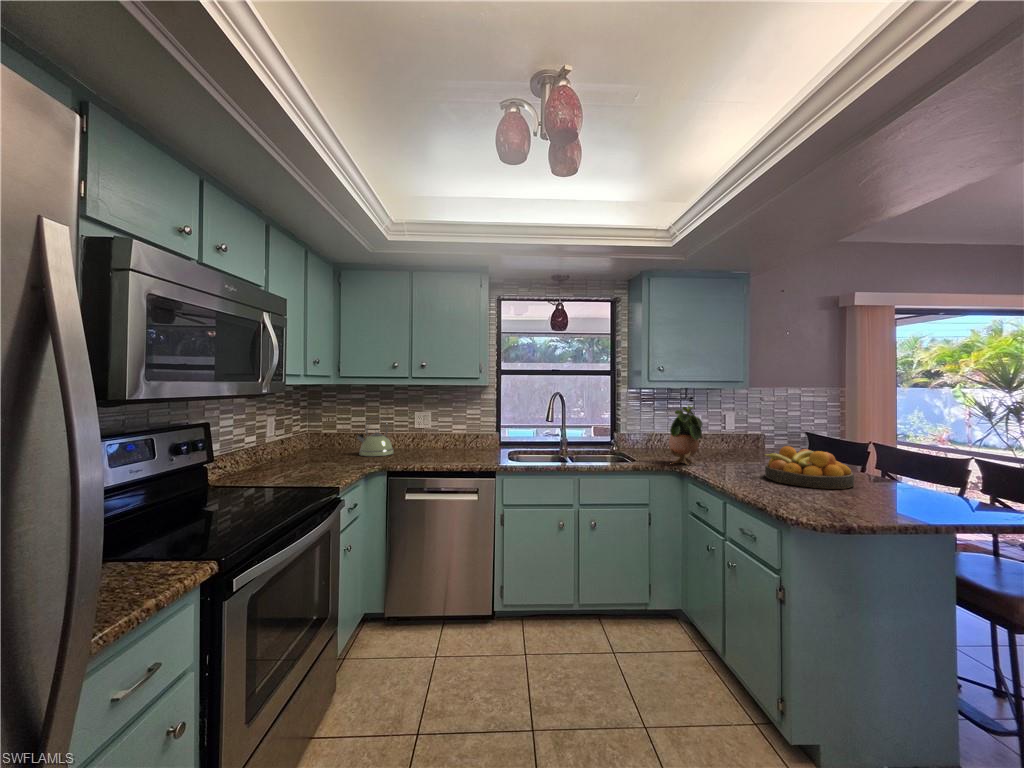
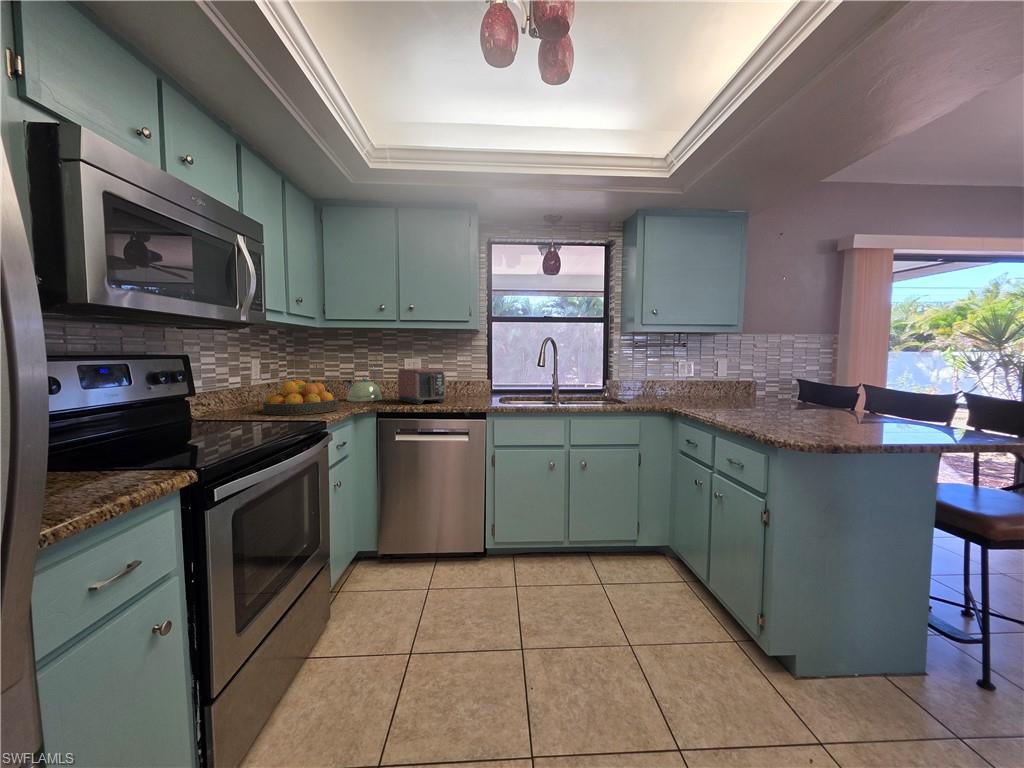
potted plant: present [669,405,702,465] -> none [661,346,695,407]
toaster: none [409,422,457,461] -> present [398,368,446,404]
fruit bowl: present [764,446,854,489] -> present [263,380,339,415]

